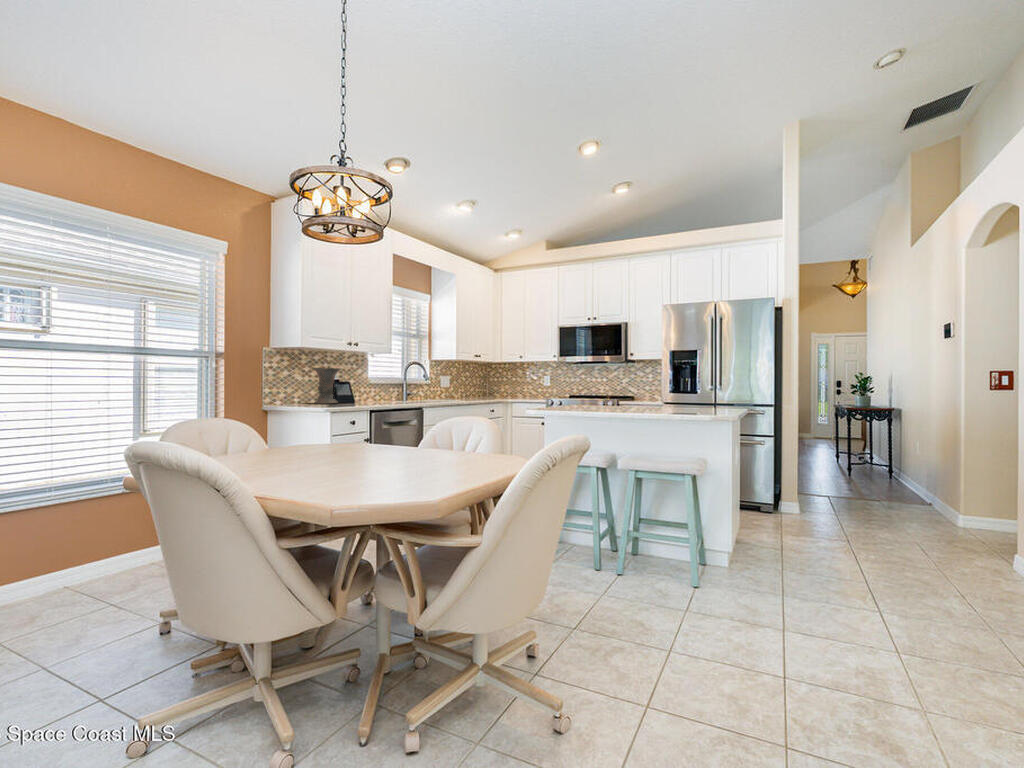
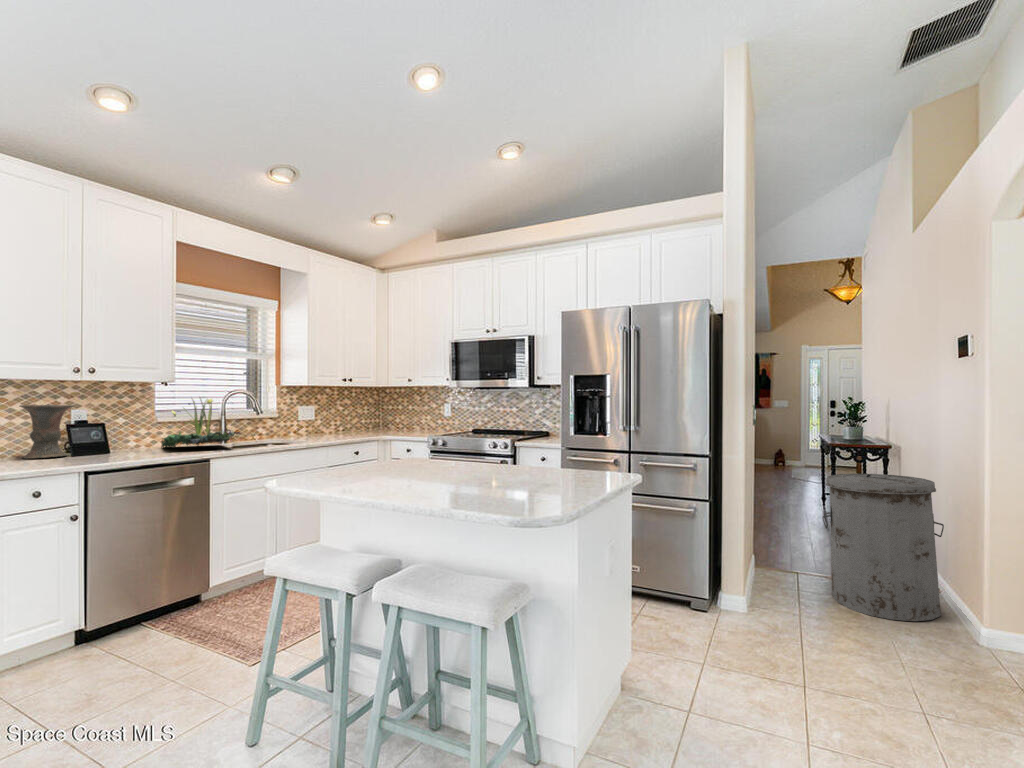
plant: none [375,365,429,403] -> present [161,398,234,448]
trash can: none [849,421,933,517] -> present [823,474,944,621]

